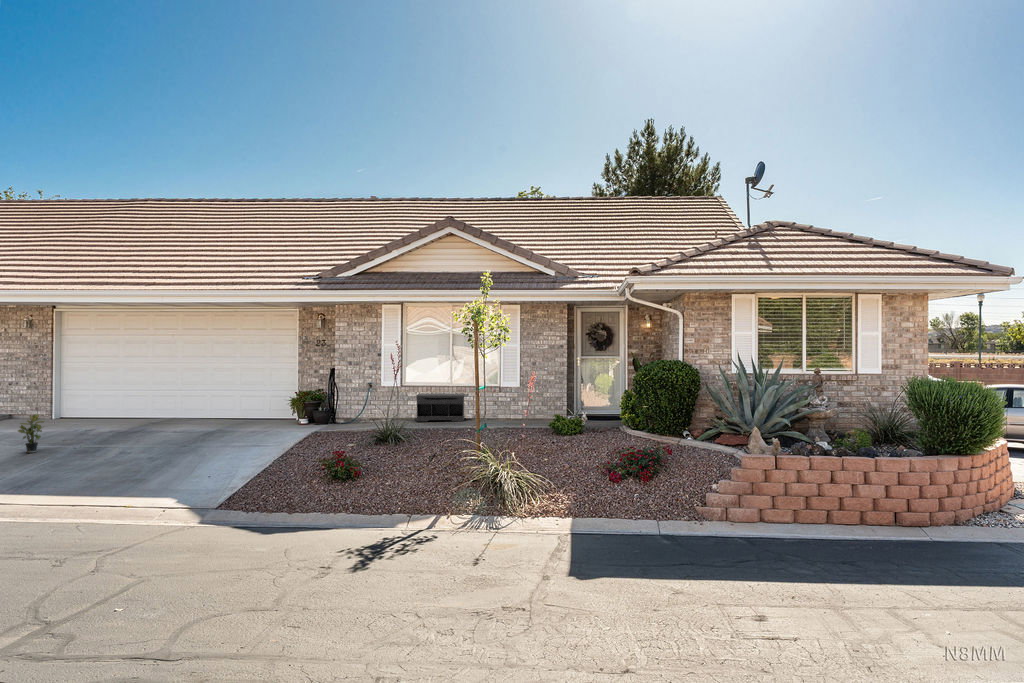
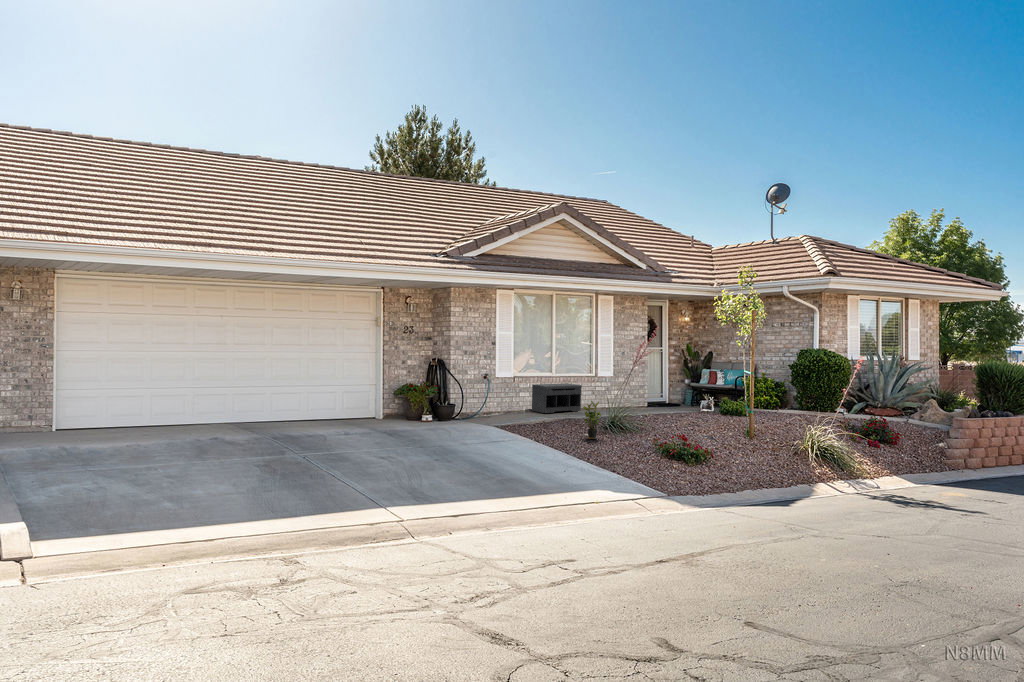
potted plant: present [18,414,45,453] -> present [583,401,601,439]

